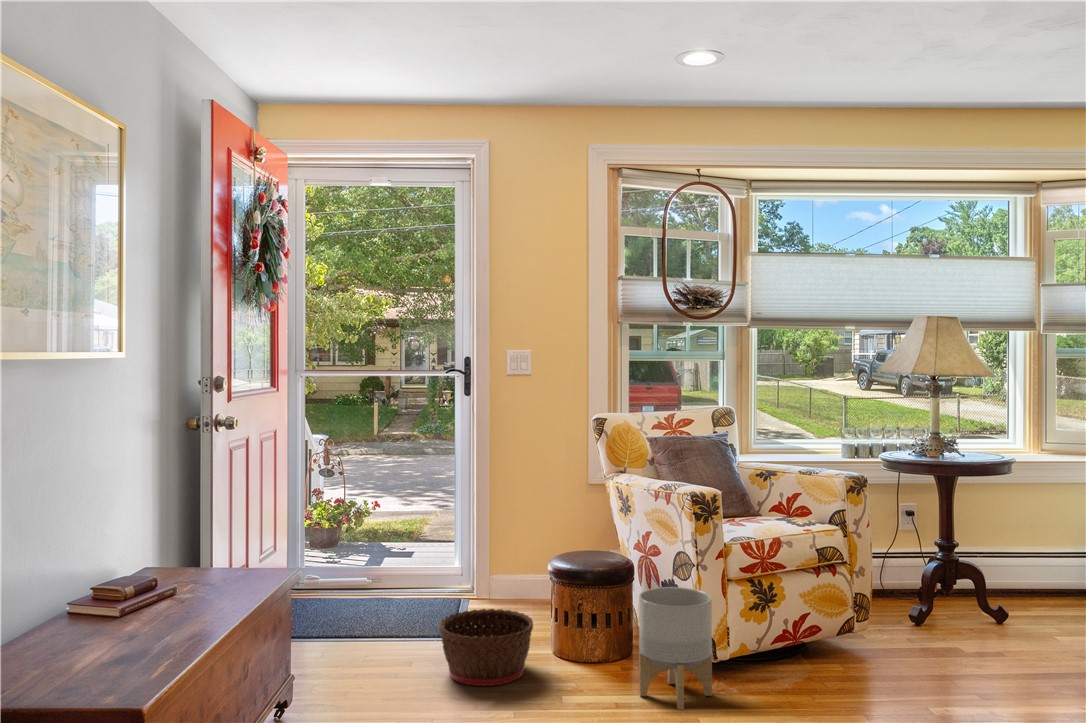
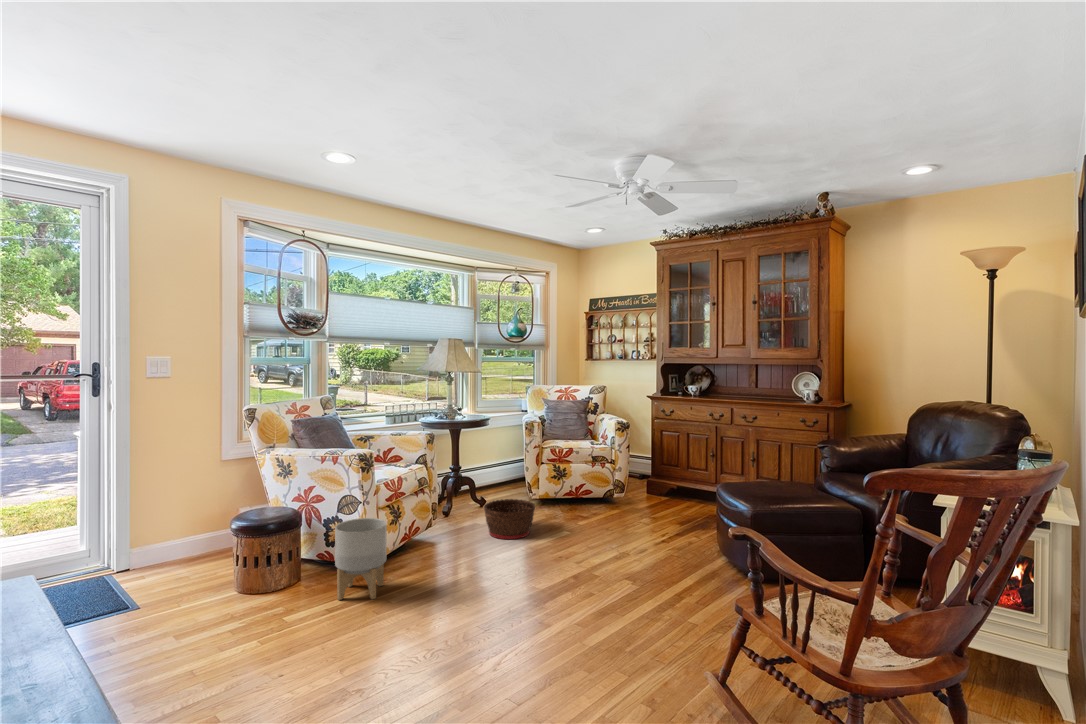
basket: present [439,609,533,686] -> present [484,499,535,539]

